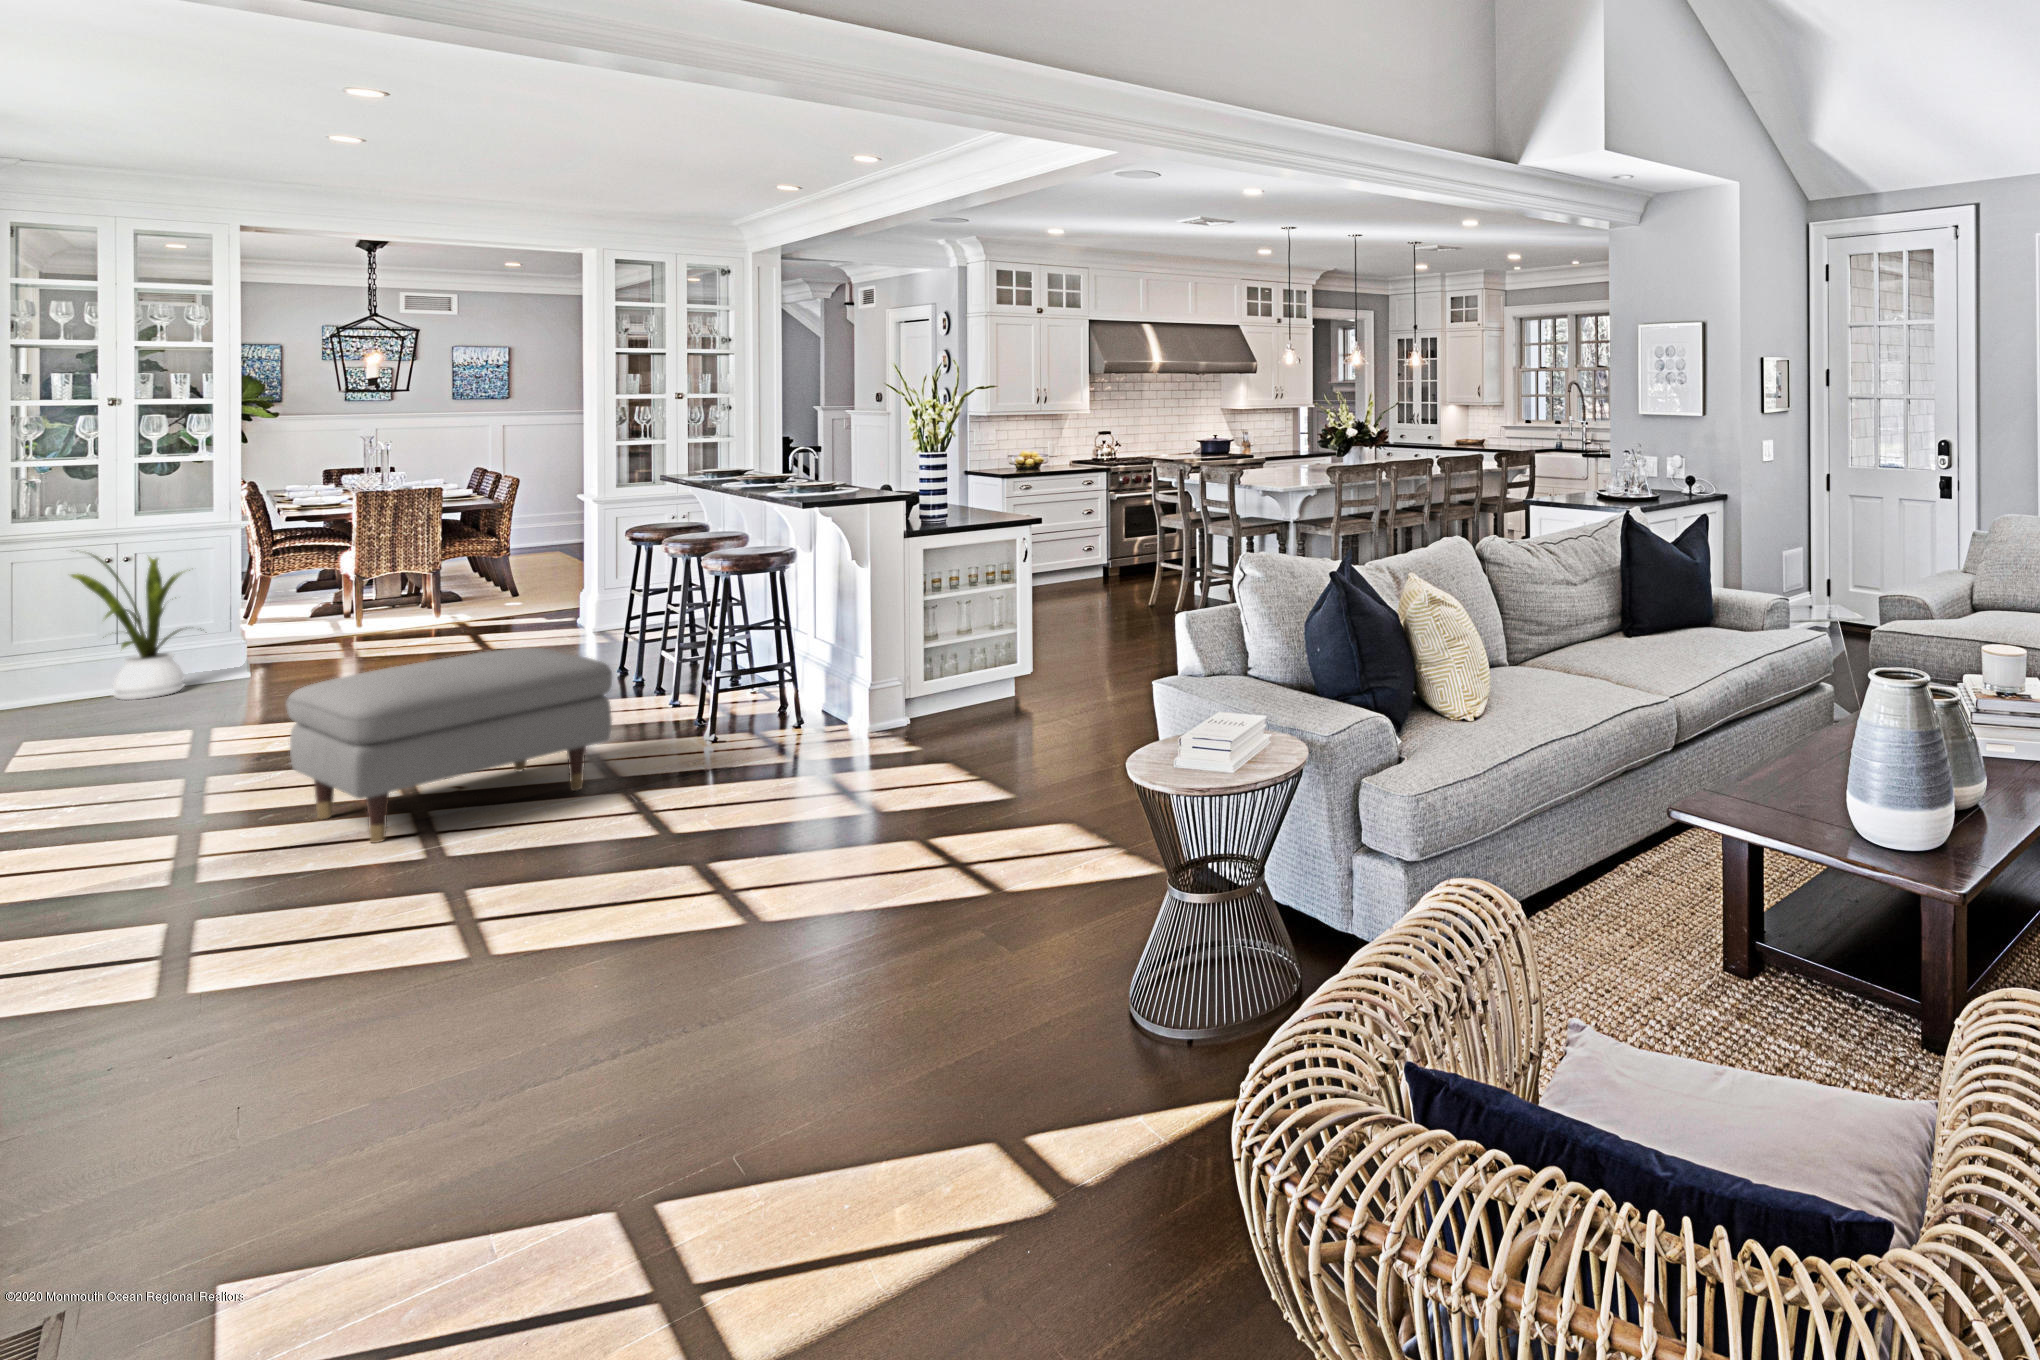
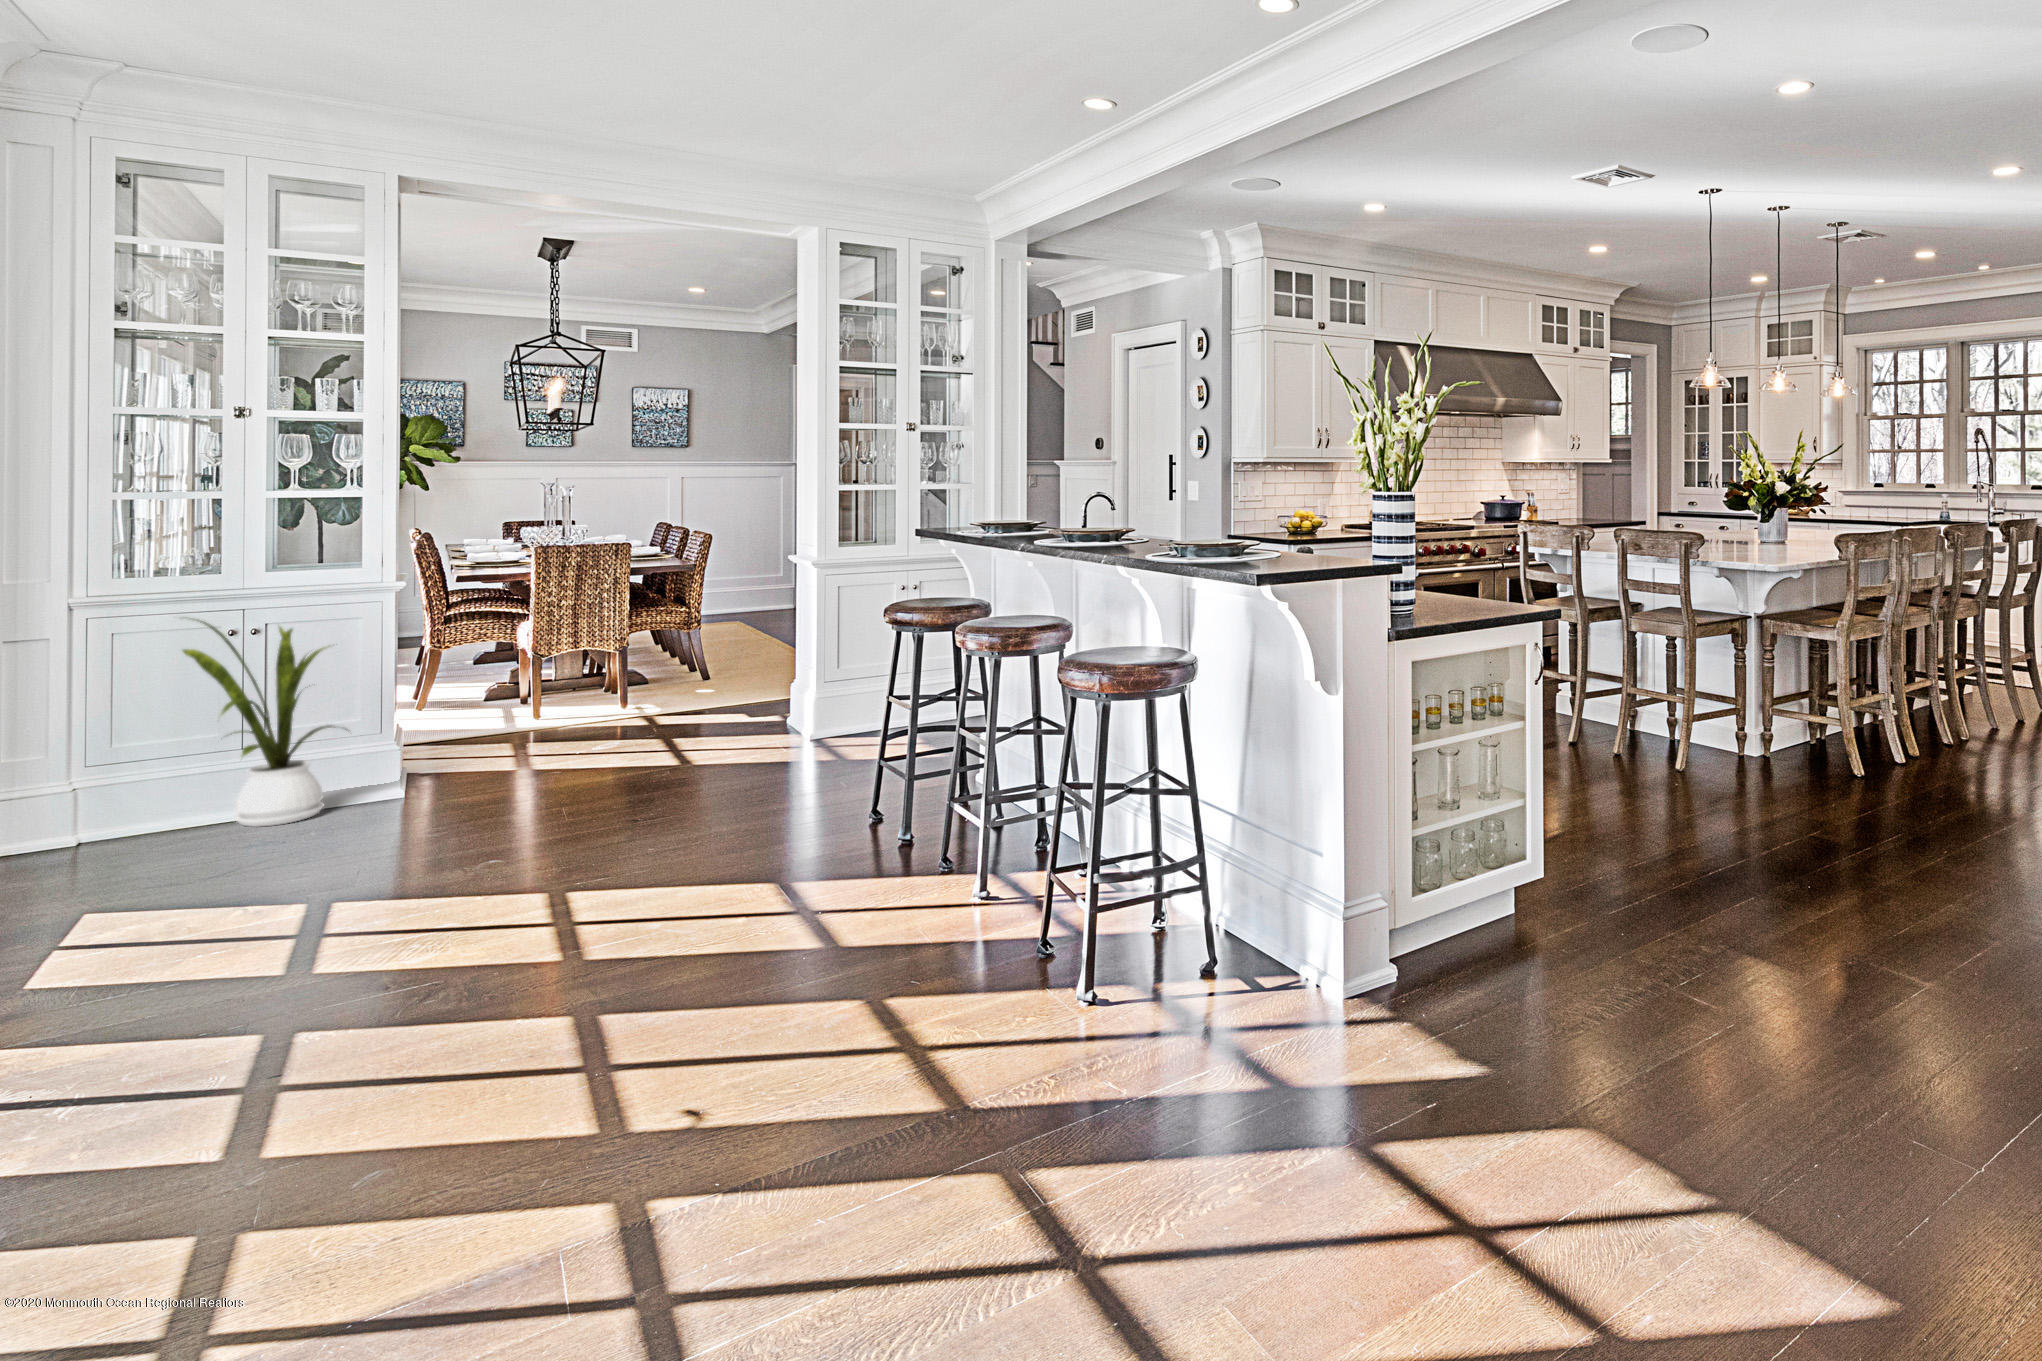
ottoman: present [286,648,612,843] -> none [408,815,941,1240]

